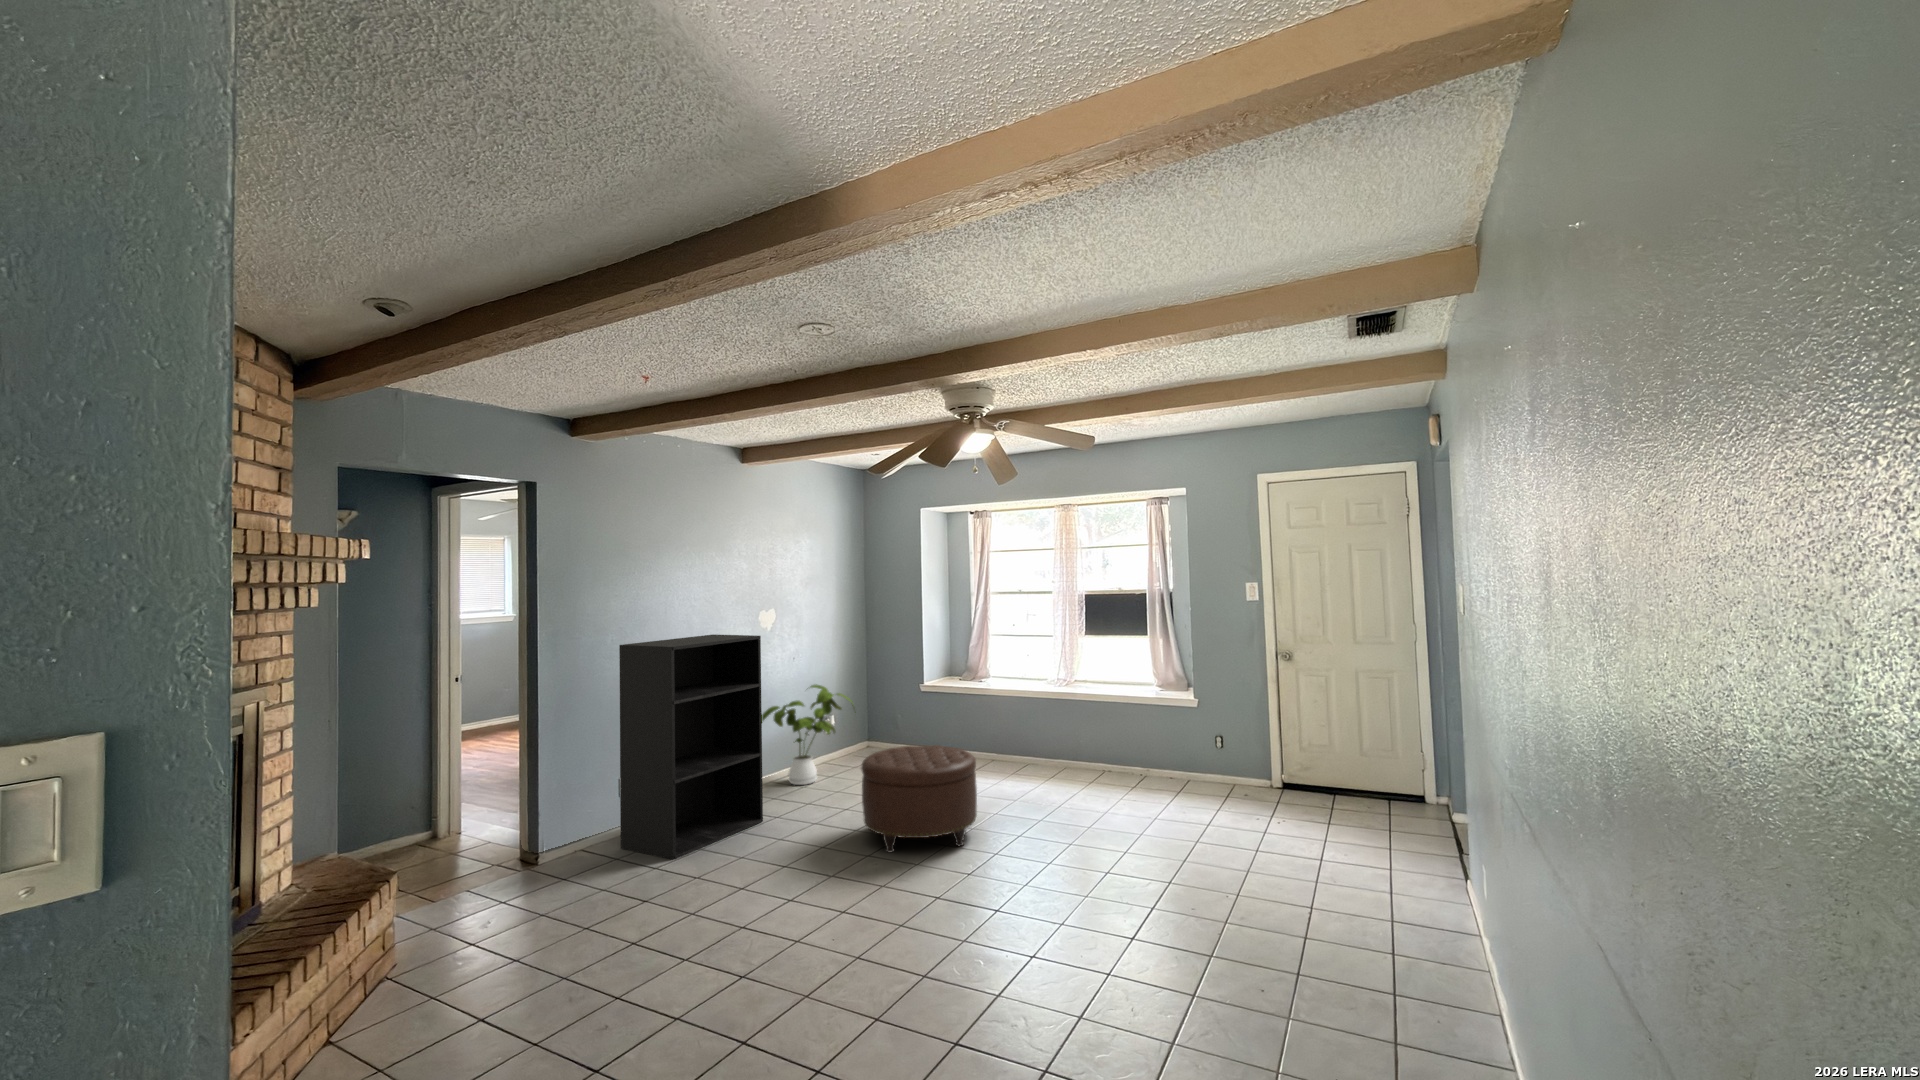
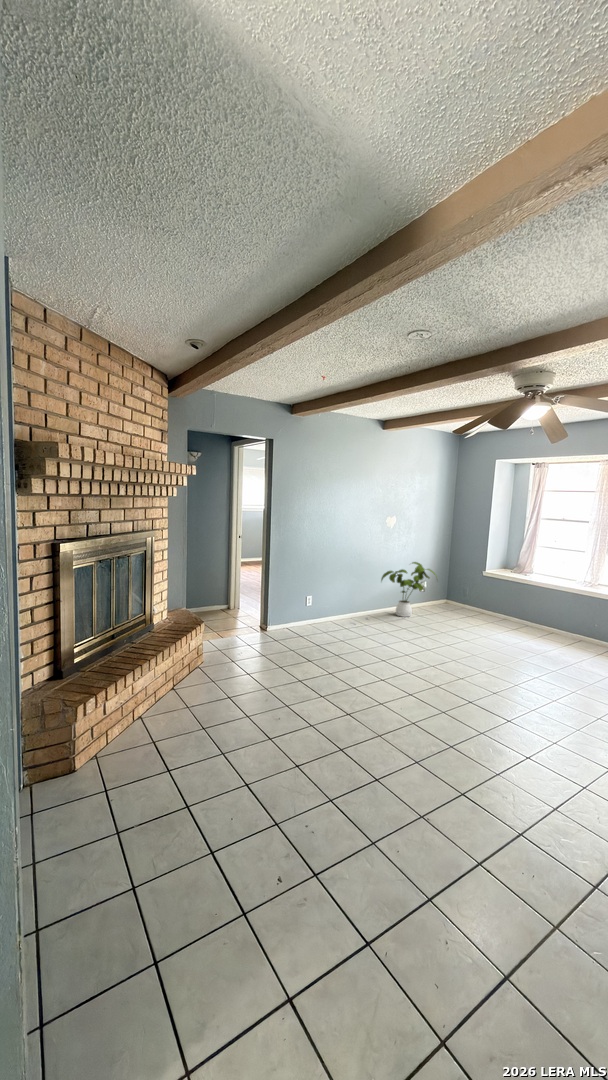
bookshelf: present [619,635,763,860] -> none [304,527,384,642]
ottoman: present [861,745,977,853] -> none [432,606,510,674]

